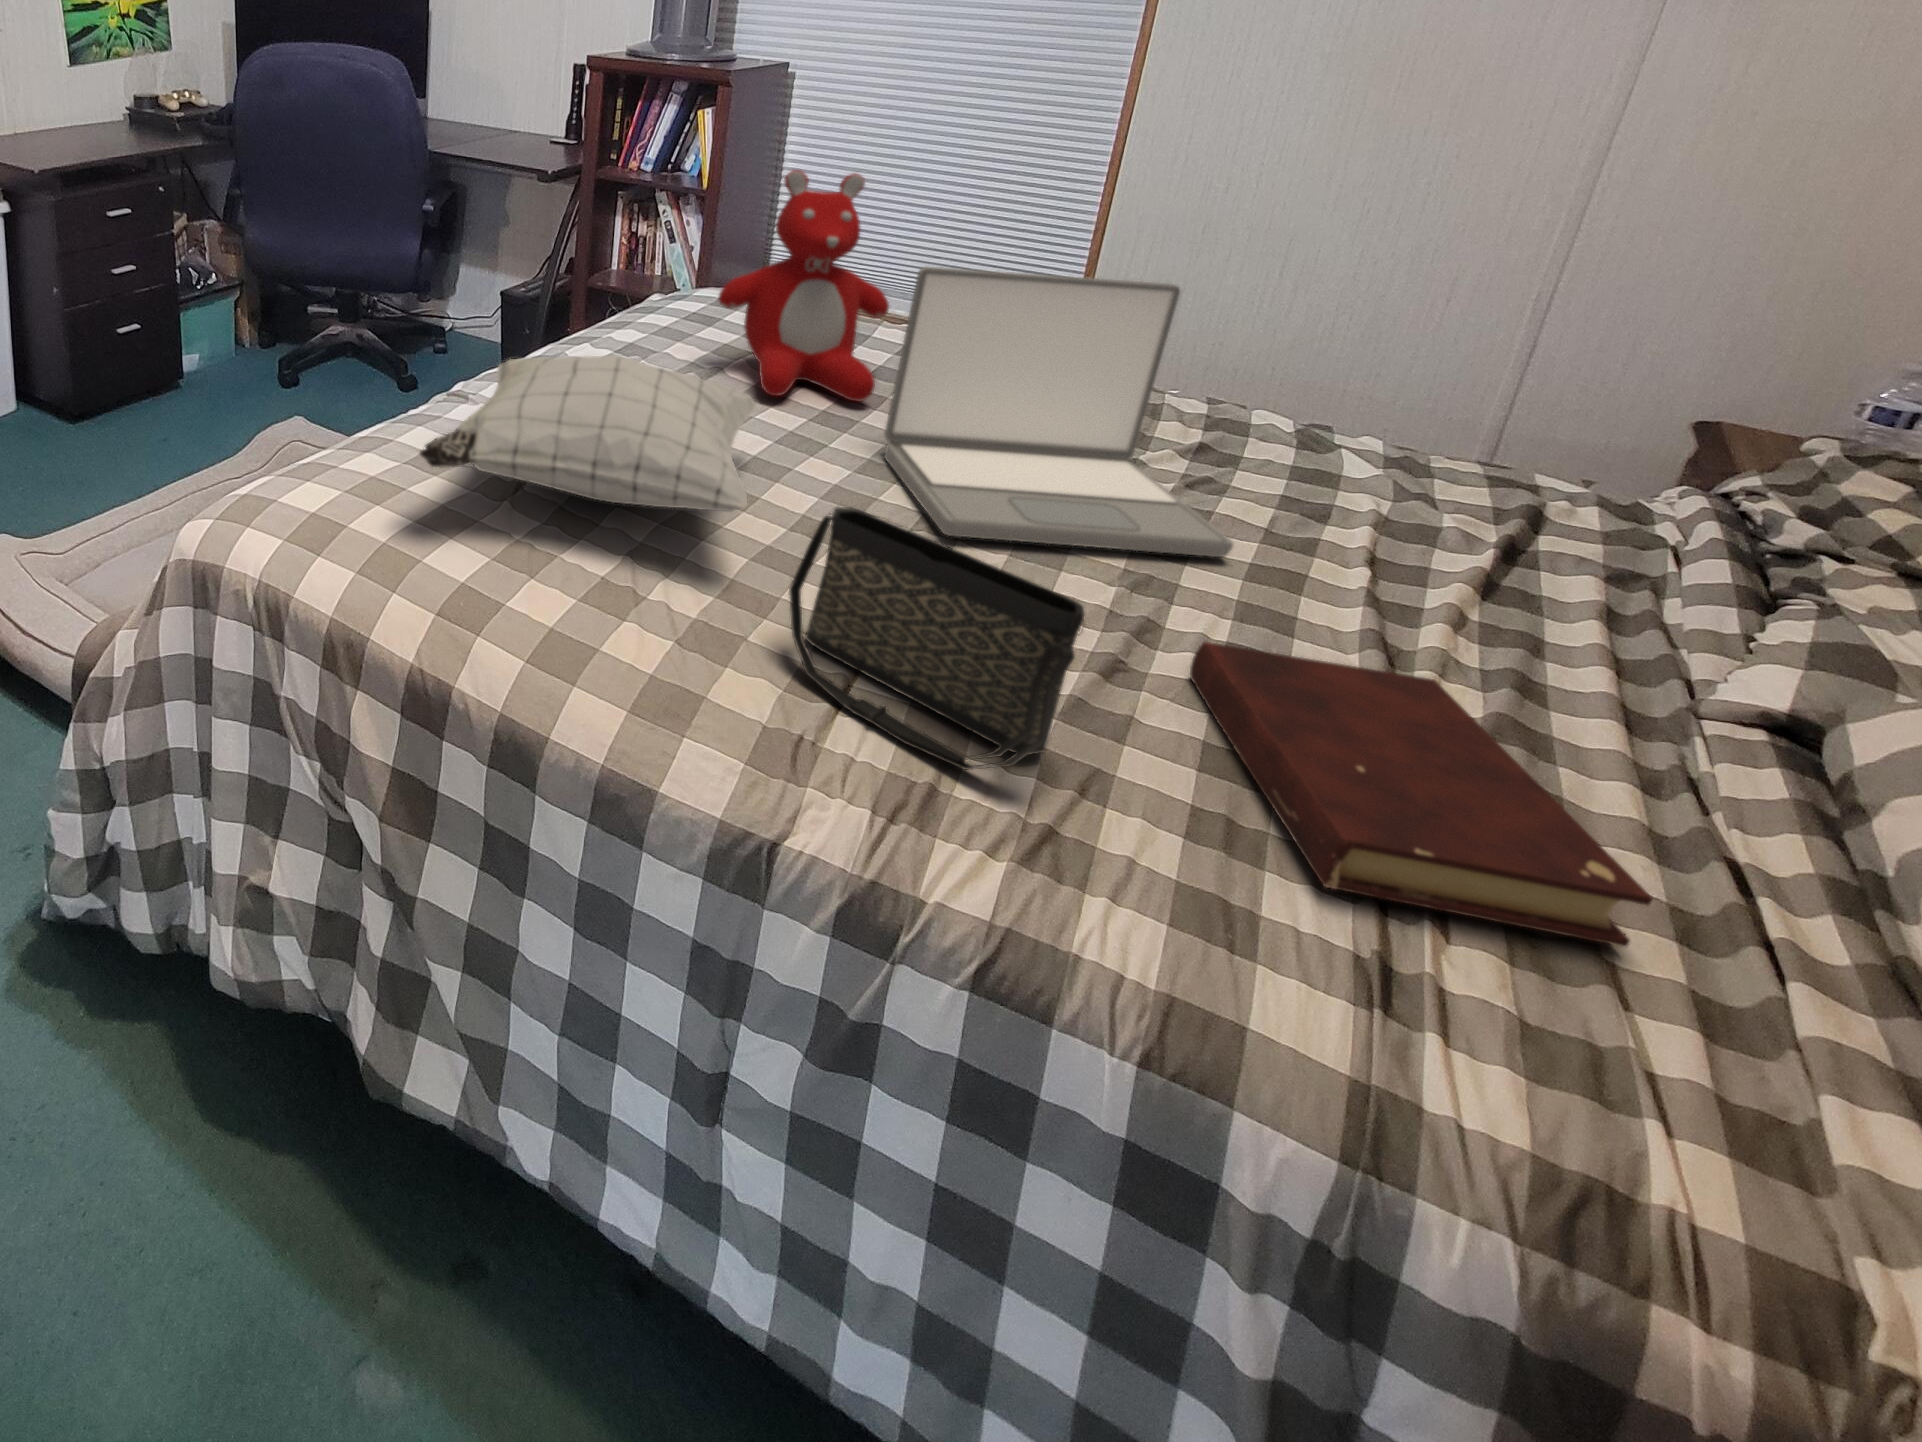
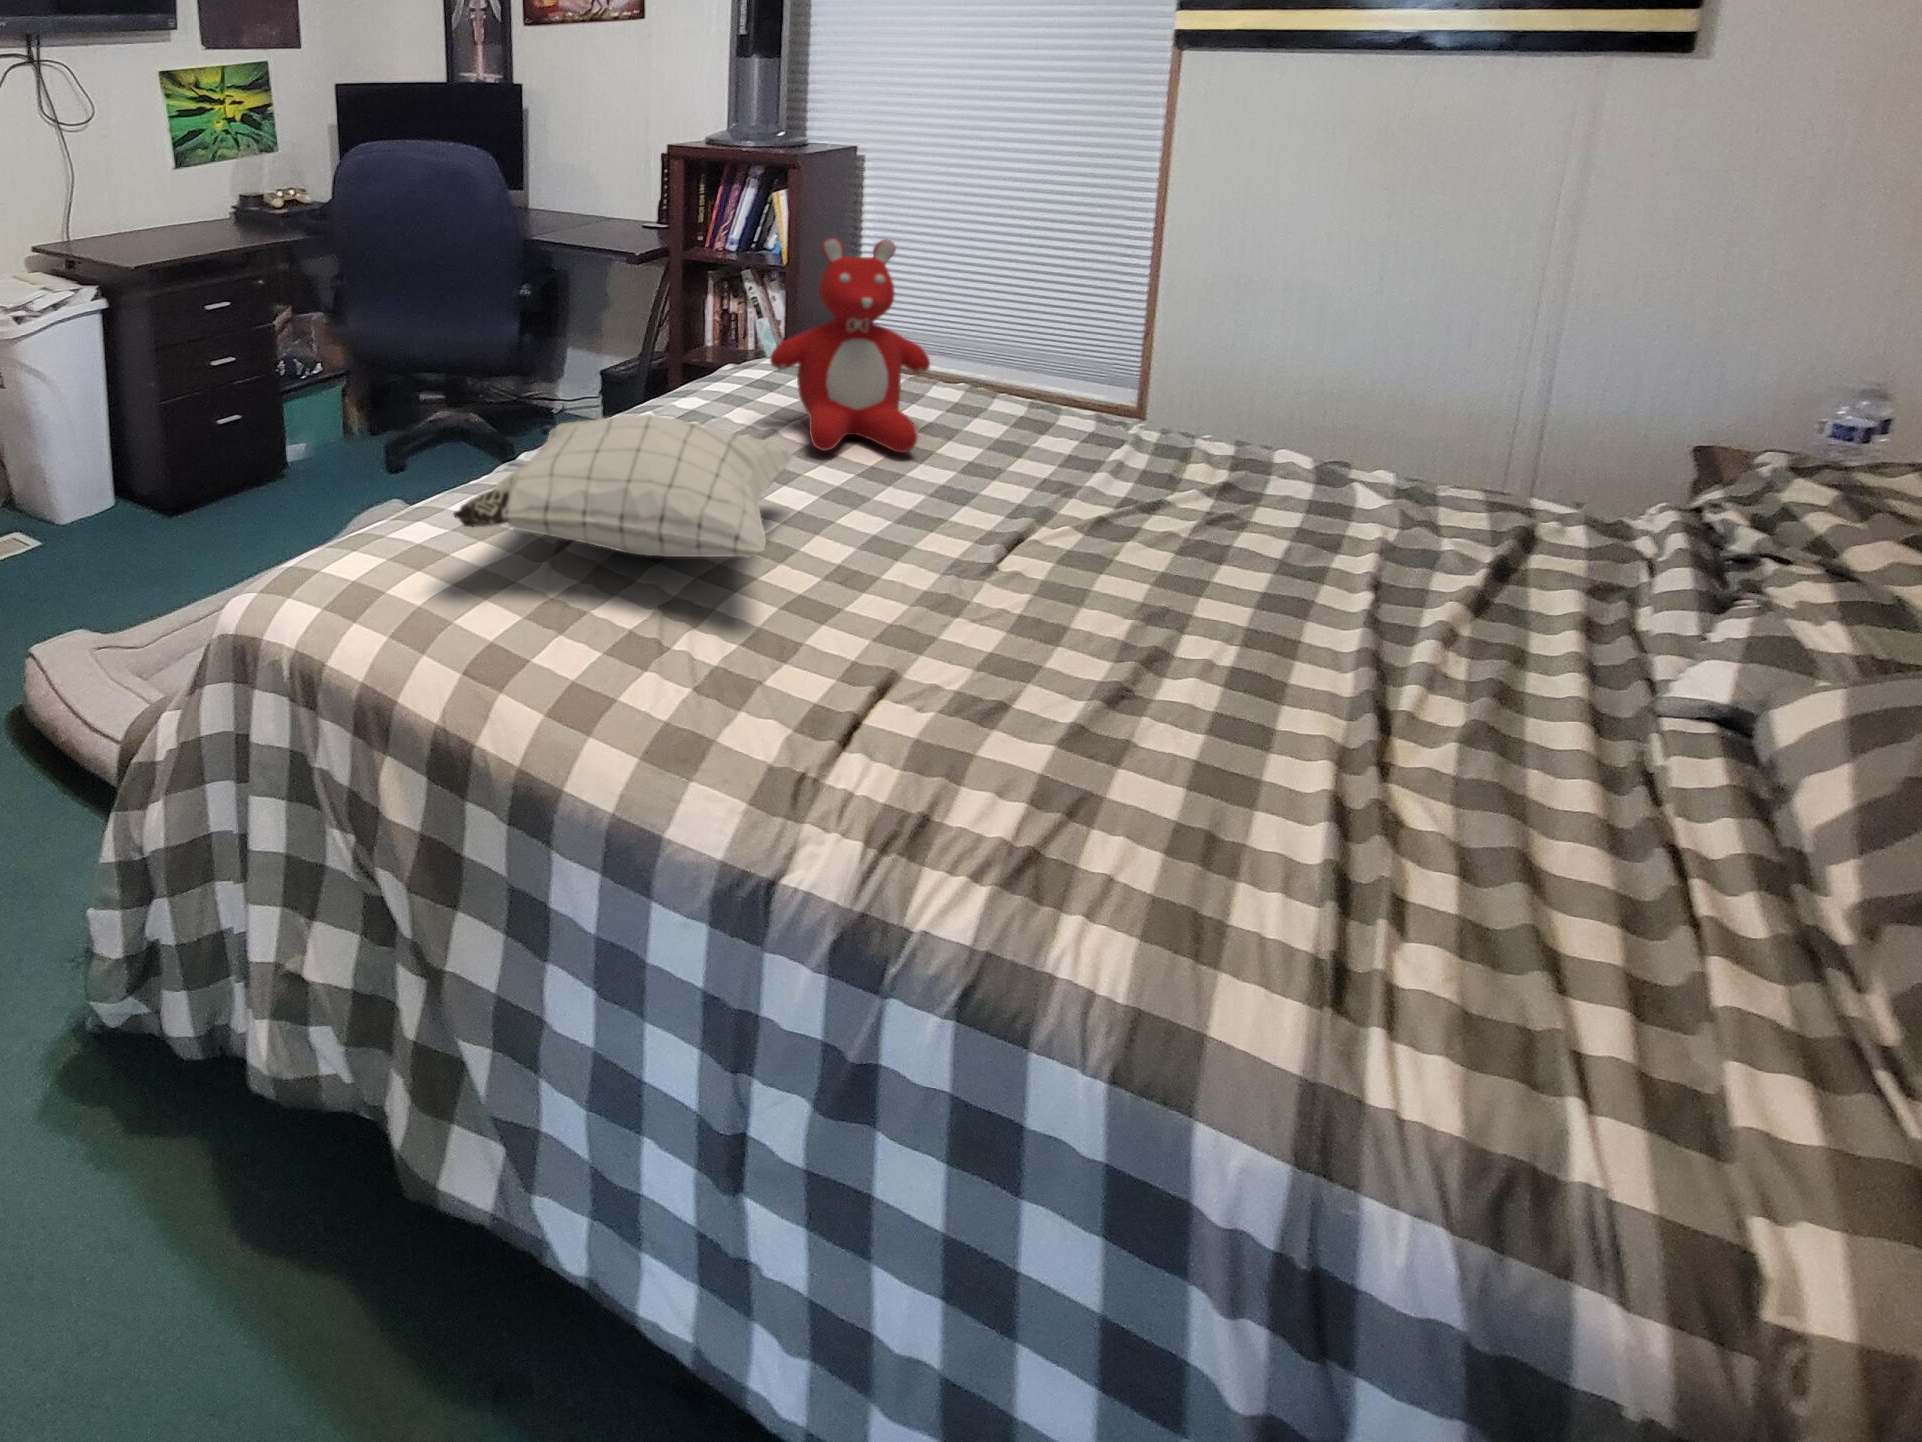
laptop: present [884,267,1233,557] -> none [920,320,1237,584]
handbag: present [789,507,1084,770] -> none [798,545,1054,797]
book: present [1190,642,1652,947] -> none [1185,661,1581,935]

